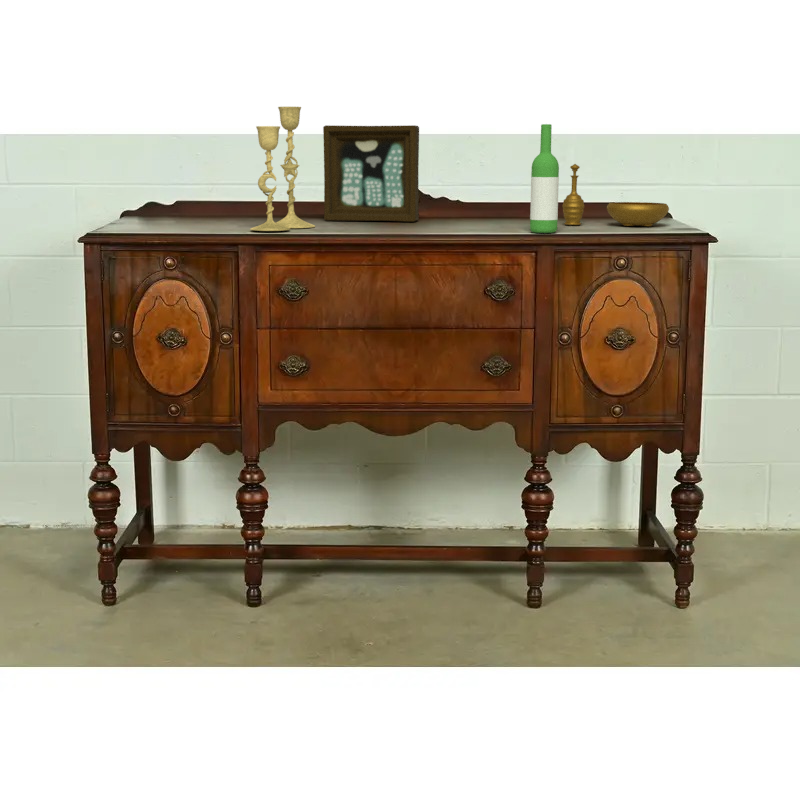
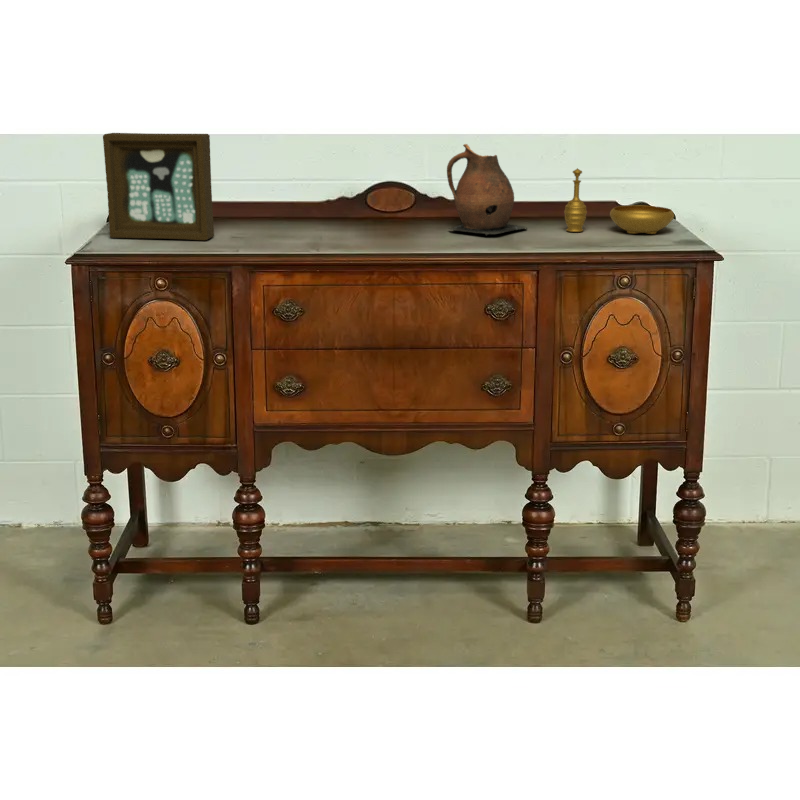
candlestick: present [250,107,315,231] -> none [242,113,309,248]
wine bottle: present [530,124,559,233] -> none [532,136,562,249]
picture frame: present [323,125,419,221] -> present [103,133,214,240]
ceramic pitcher: none [449,141,527,226] -> present [447,144,527,236]

